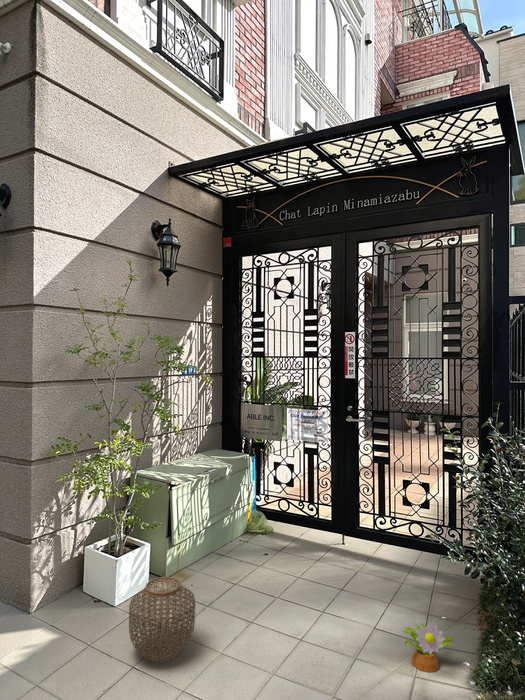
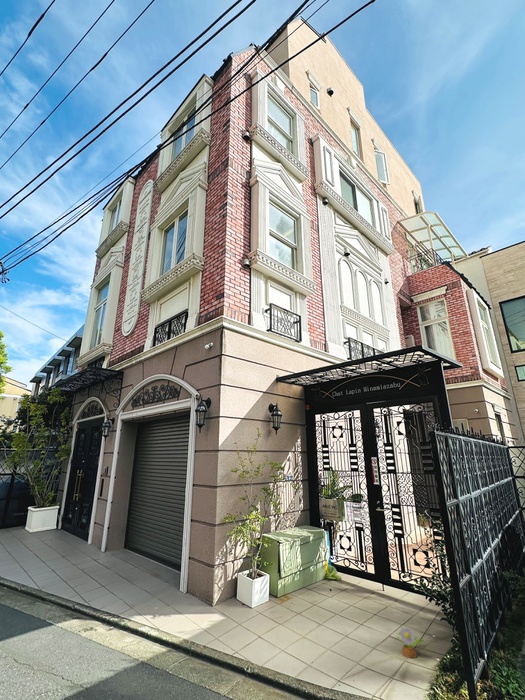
woven basket: present [129,577,195,662] -> none [258,589,289,634]

